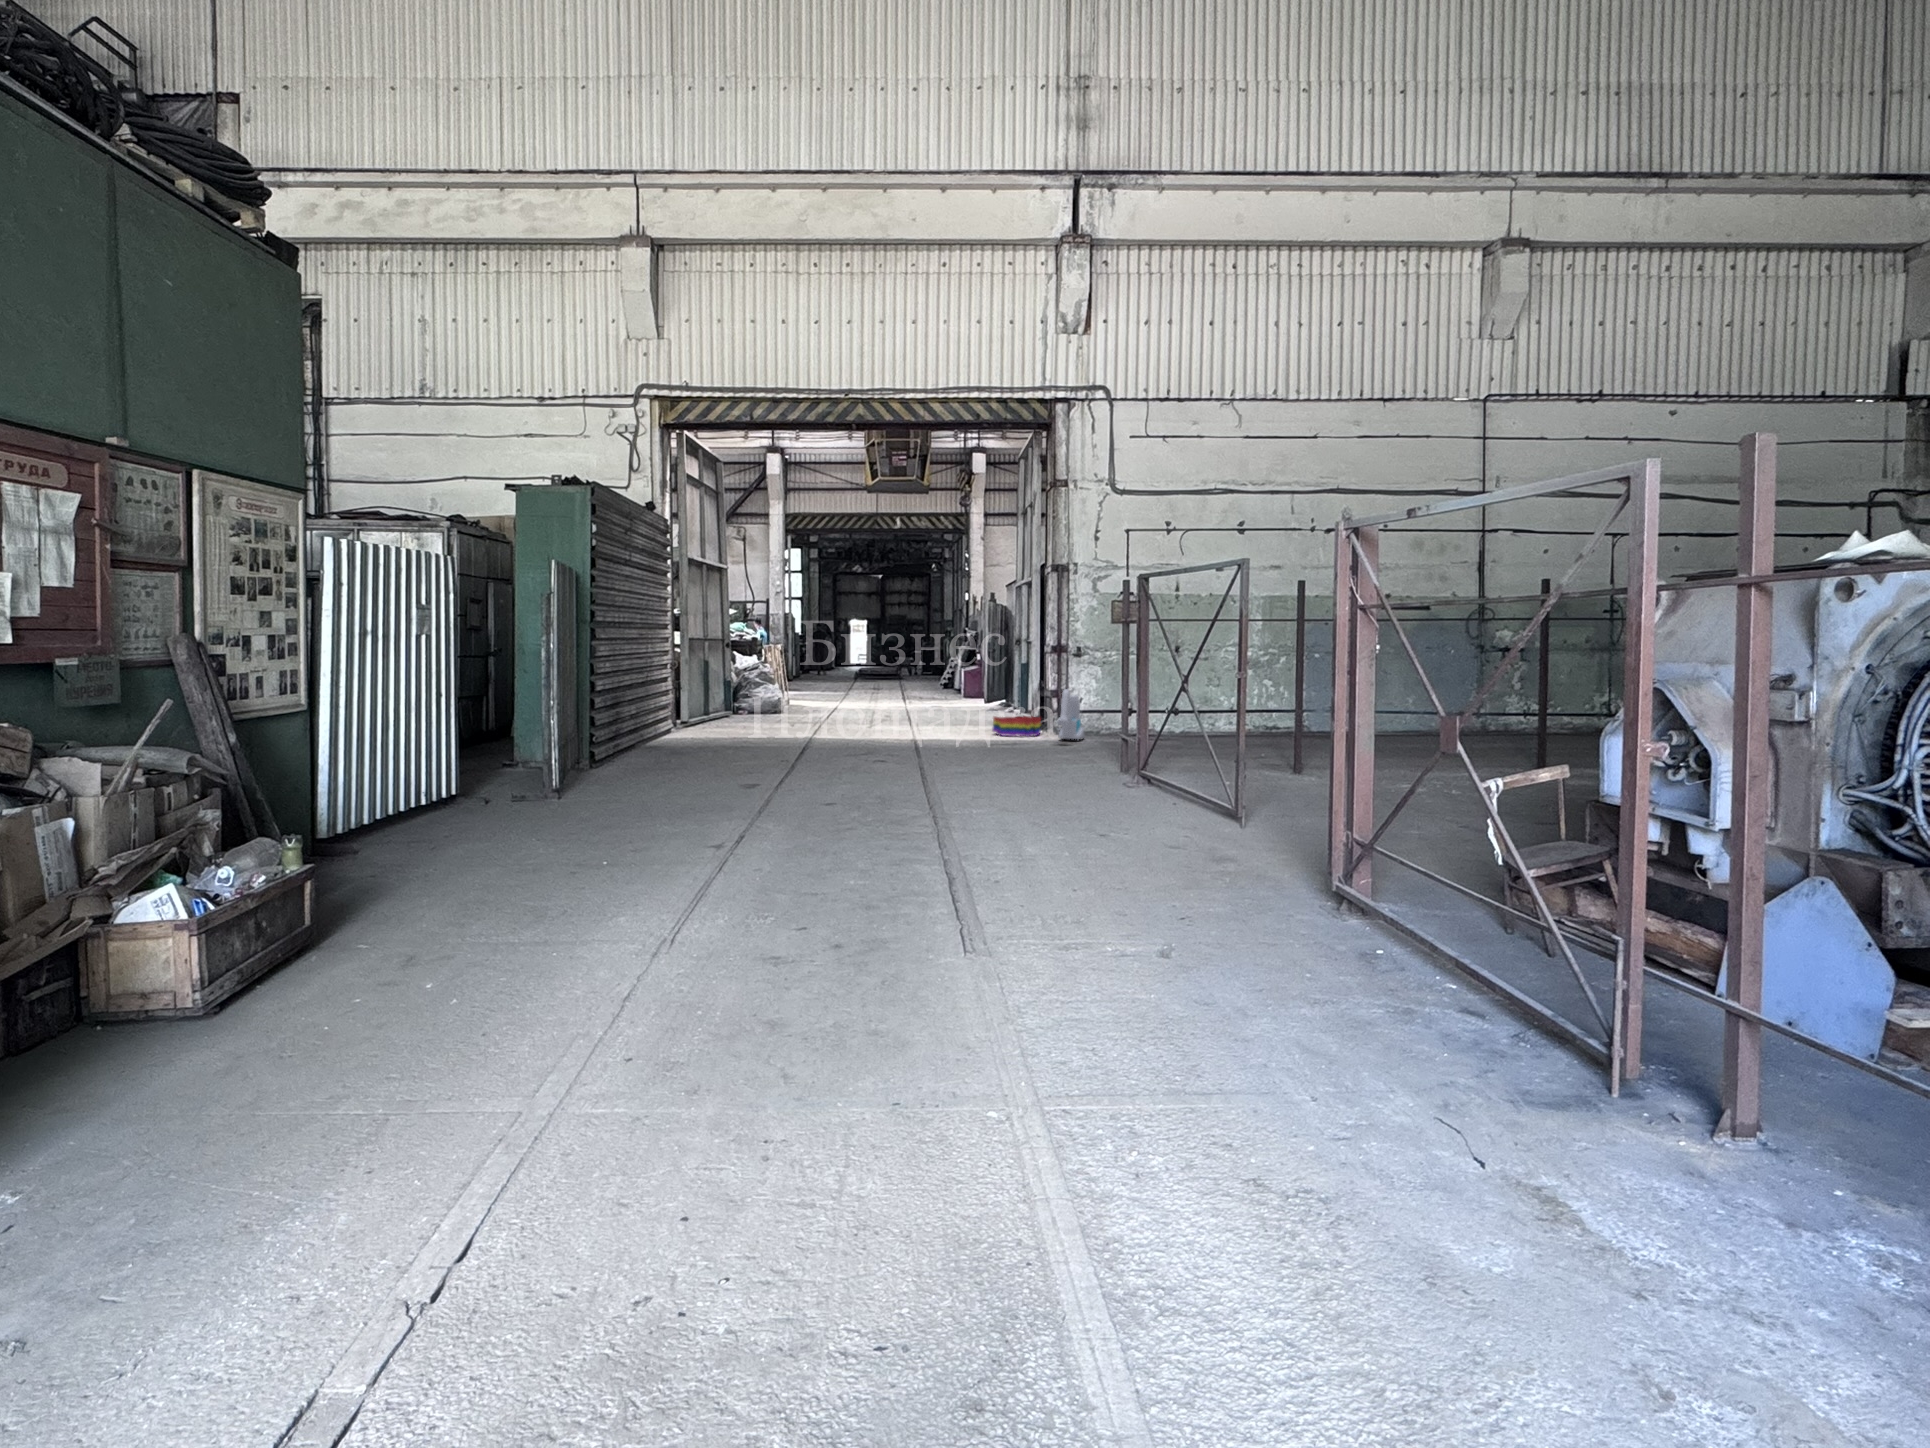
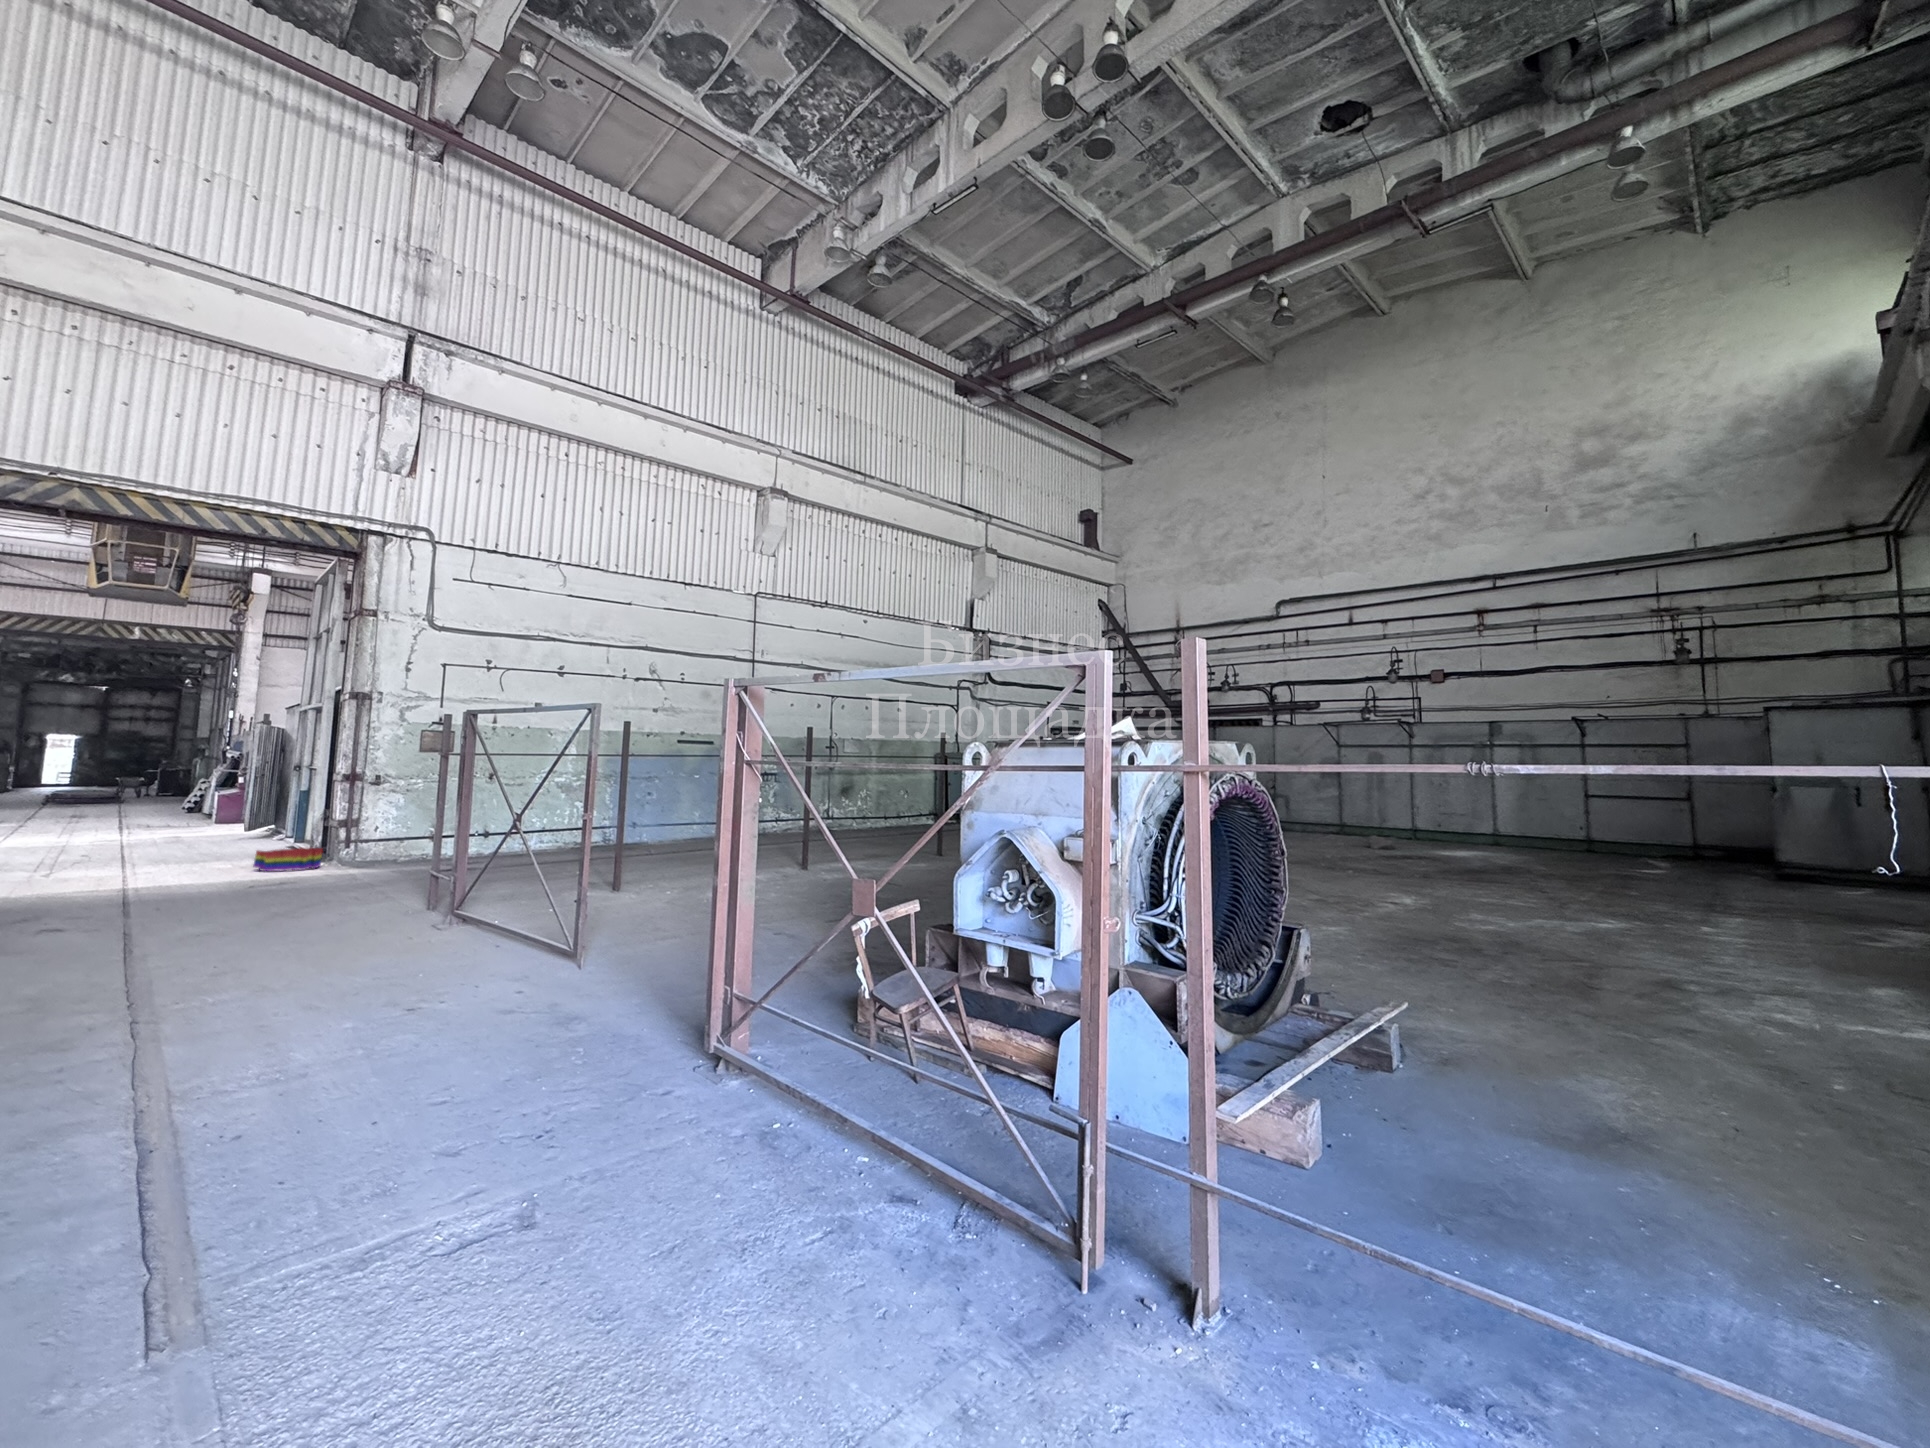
vacuum cleaner: present [1056,689,1084,740] -> none [342,818,379,872]

